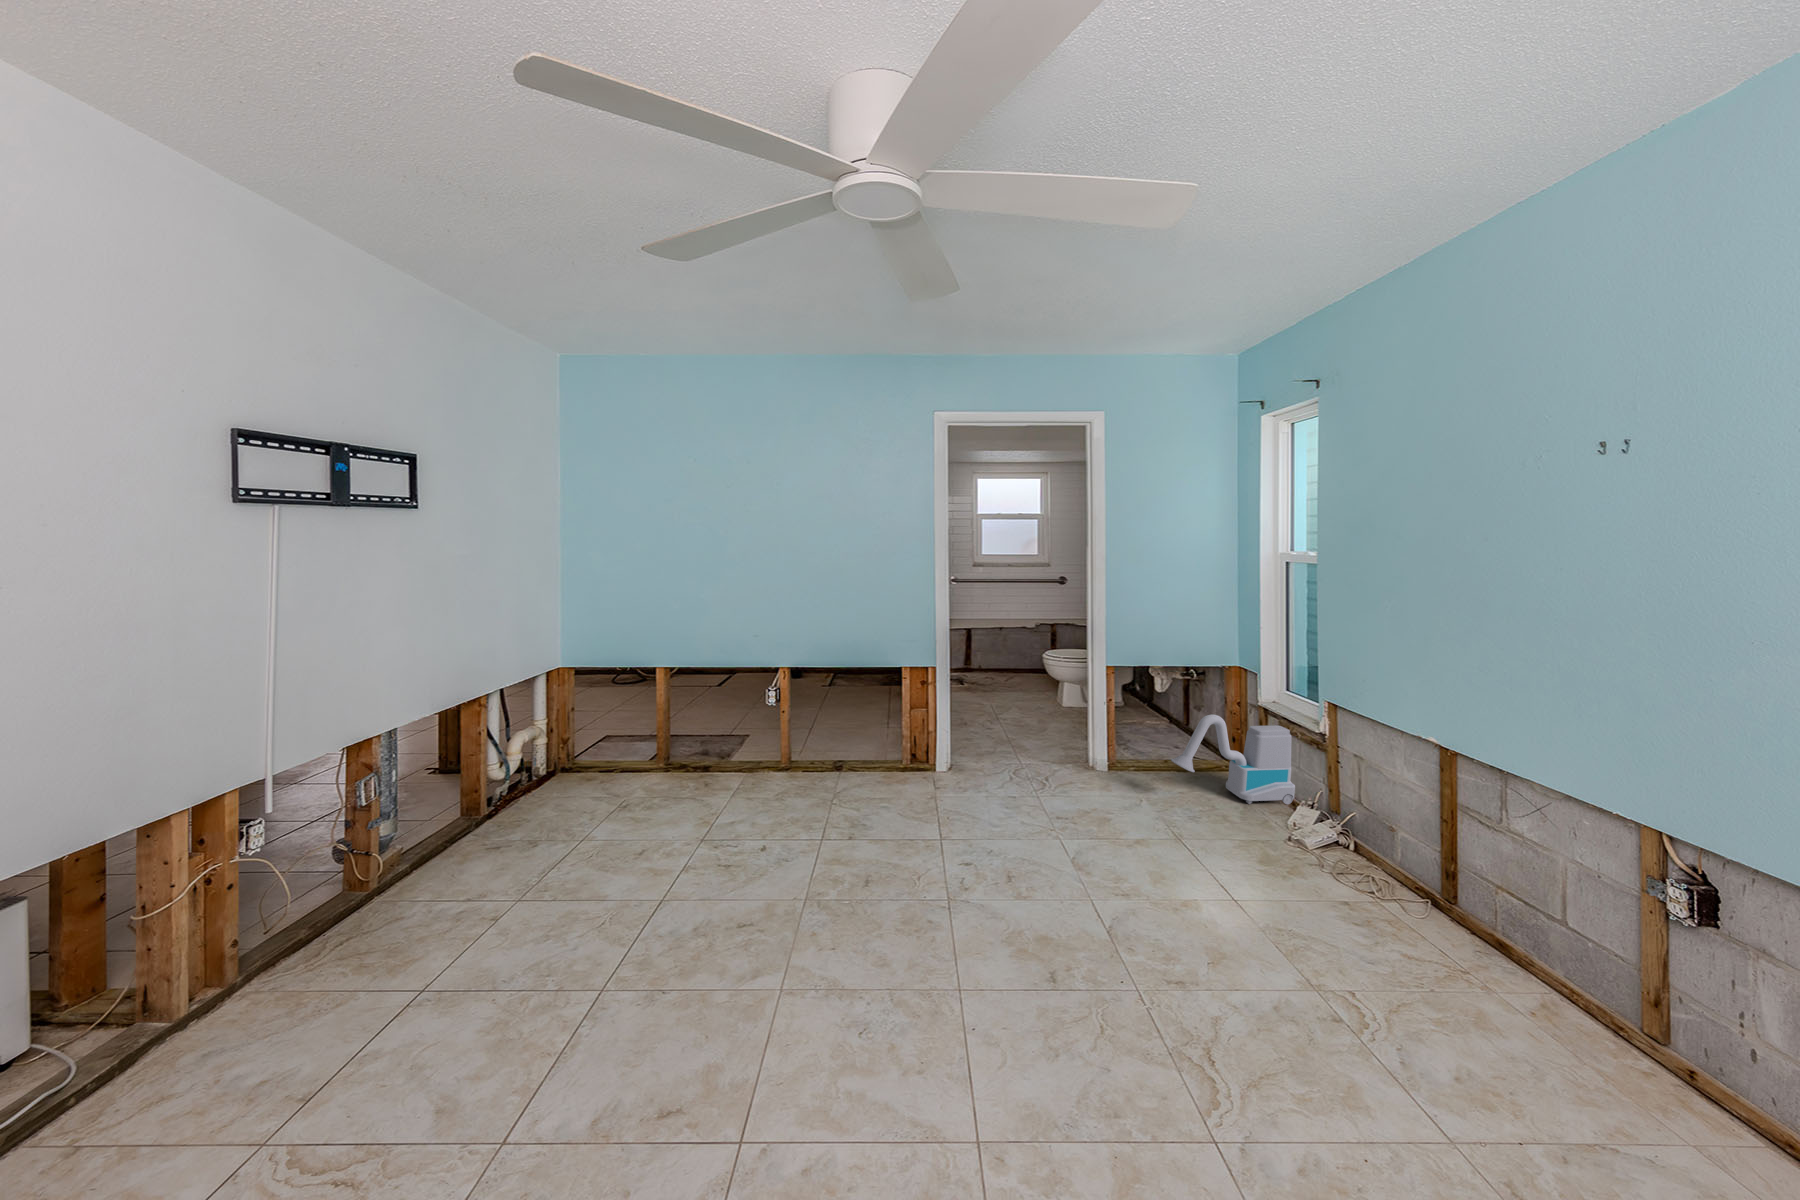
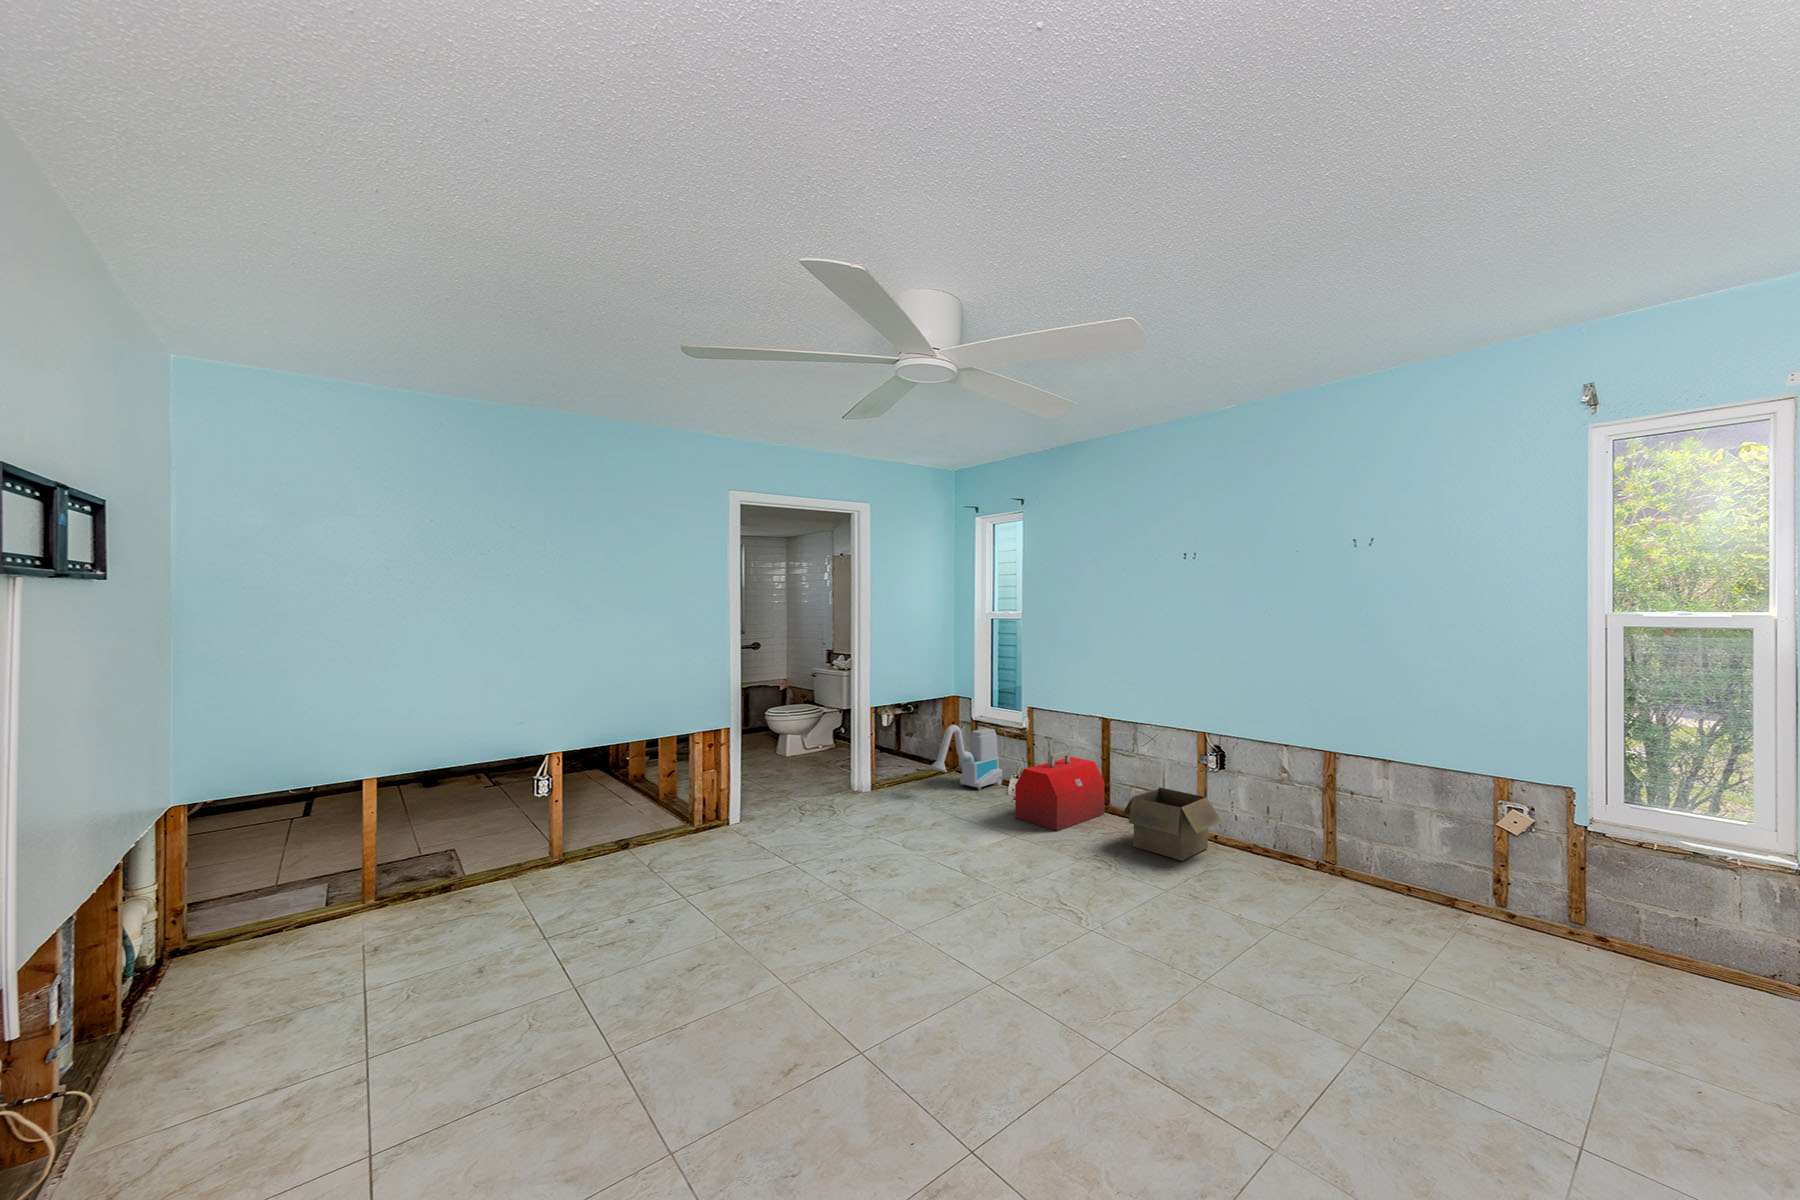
toolbox: none [1266,798,1448,915] -> present [1015,751,1105,831]
box: none [1437,925,1711,1095] -> present [1122,787,1221,861]

